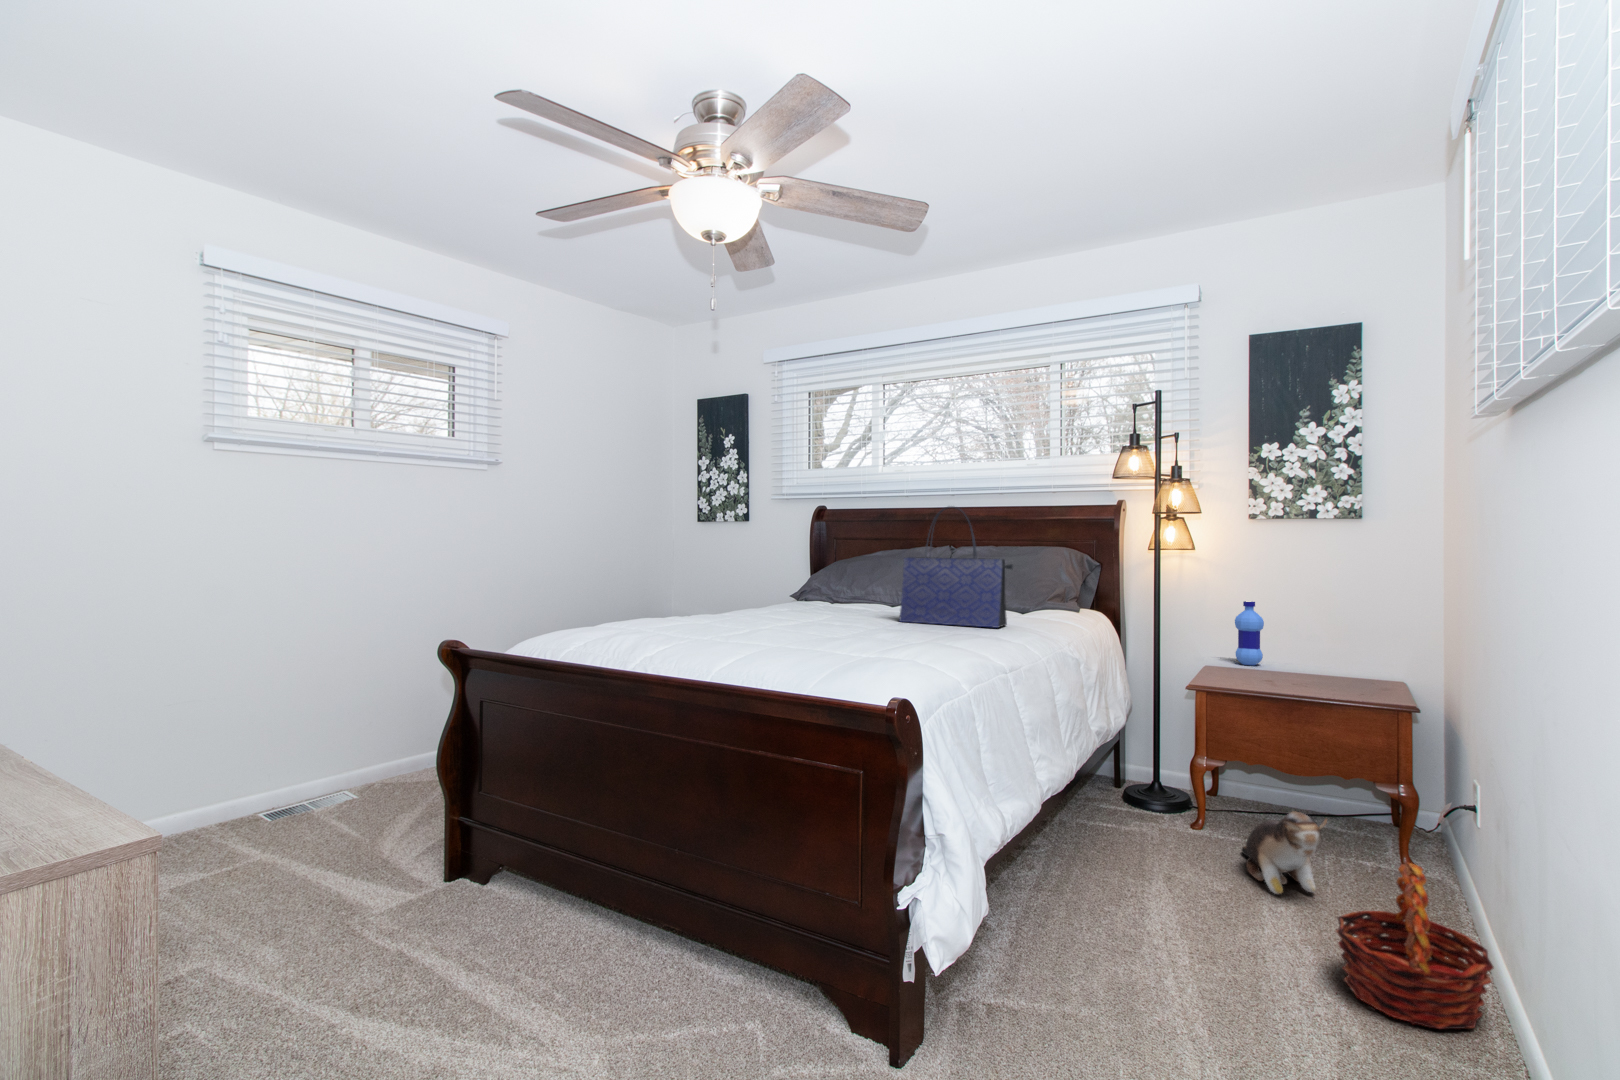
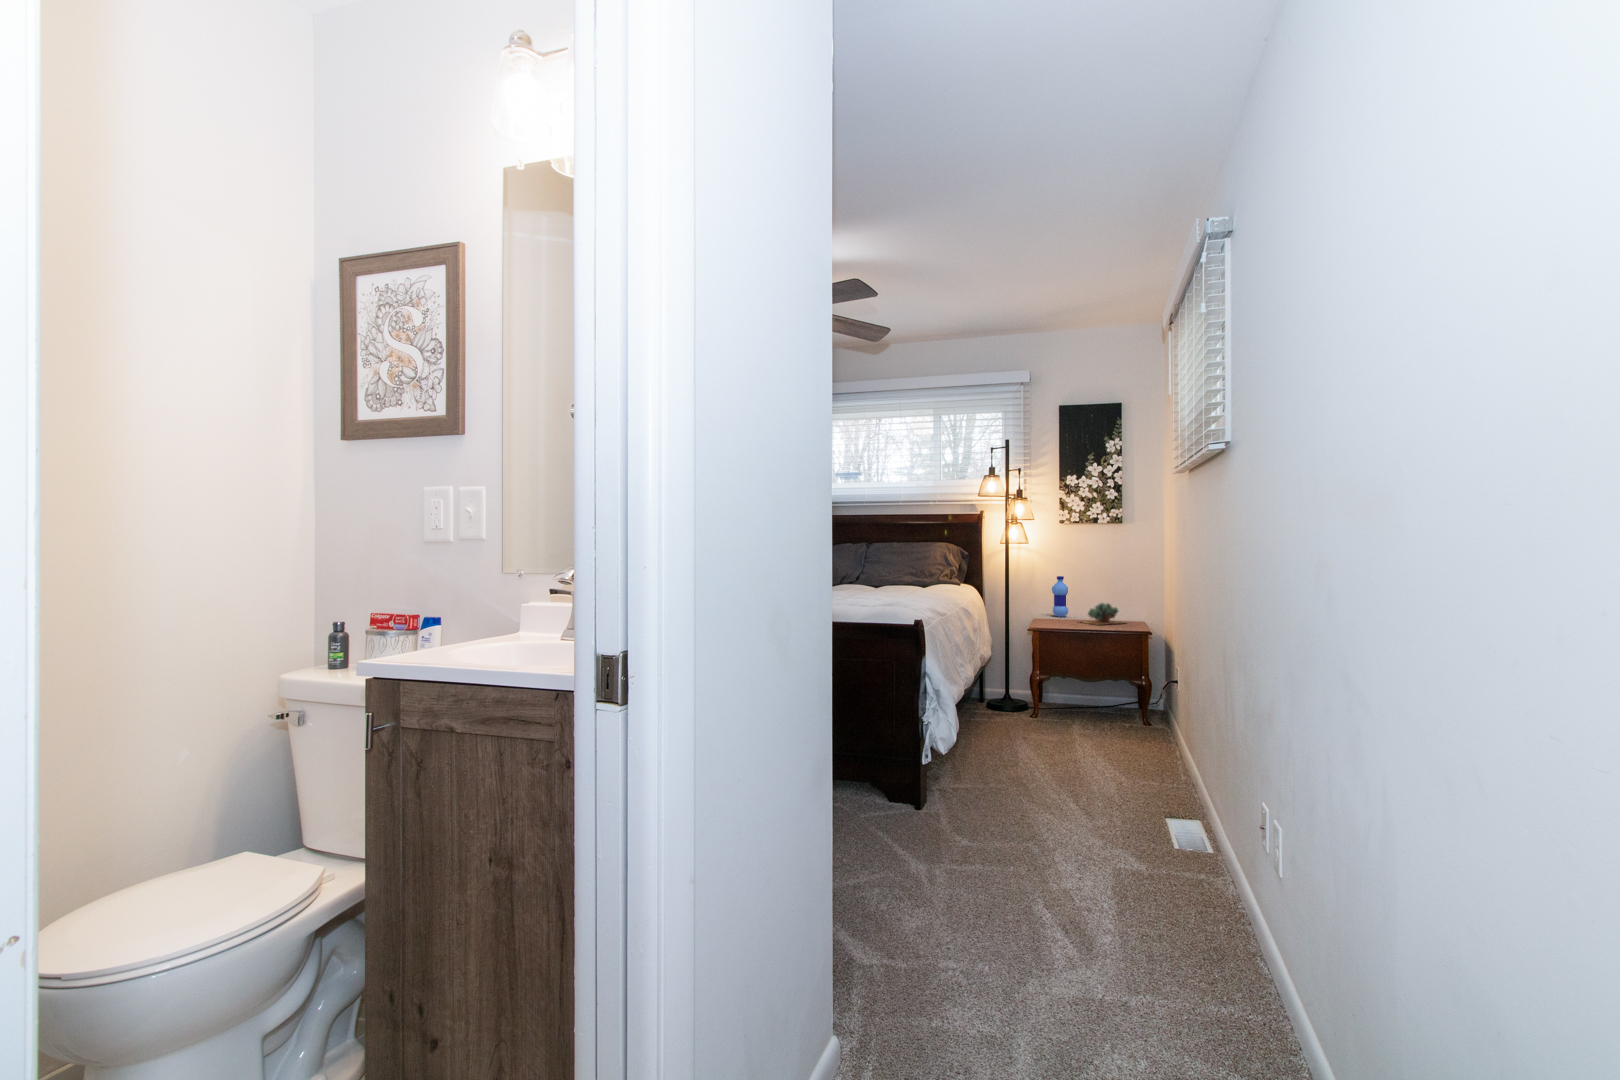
tote bag: present [899,506,1013,628] -> none [860,519,932,595]
succulent plant: none [1275,647,1370,687] -> present [1081,603,1121,625]
plush toy: present [1242,811,1327,894] -> none [1061,689,1106,737]
basket: present [1336,863,1493,1029] -> none [1110,698,1176,770]

